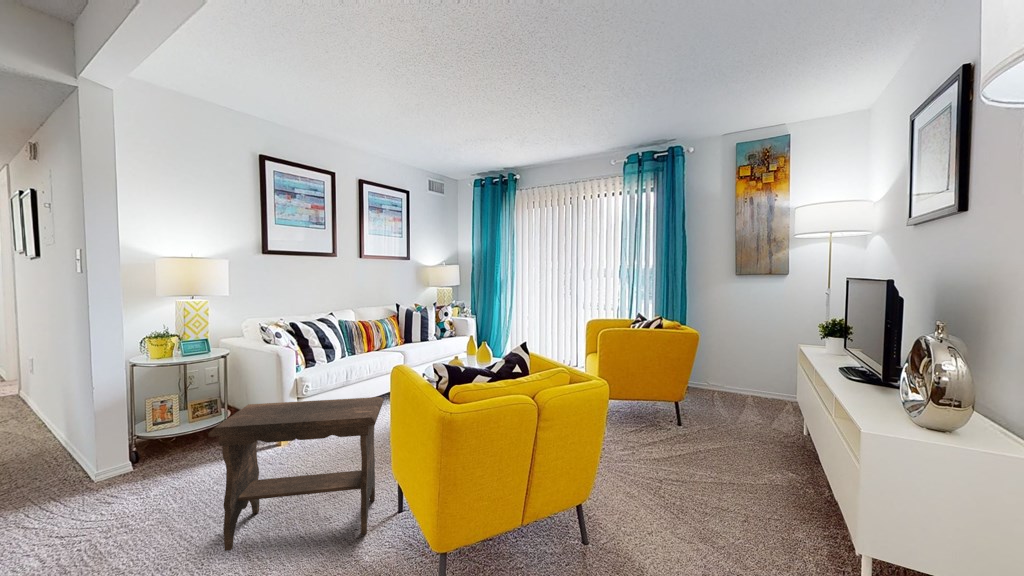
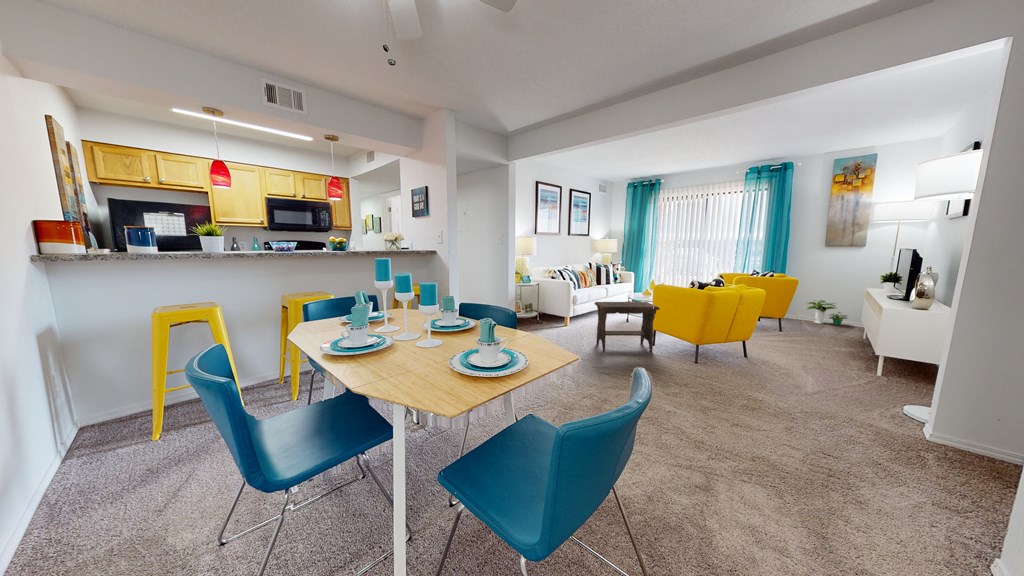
potted plant: none [719,361,780,404] -> present [807,300,847,325]

